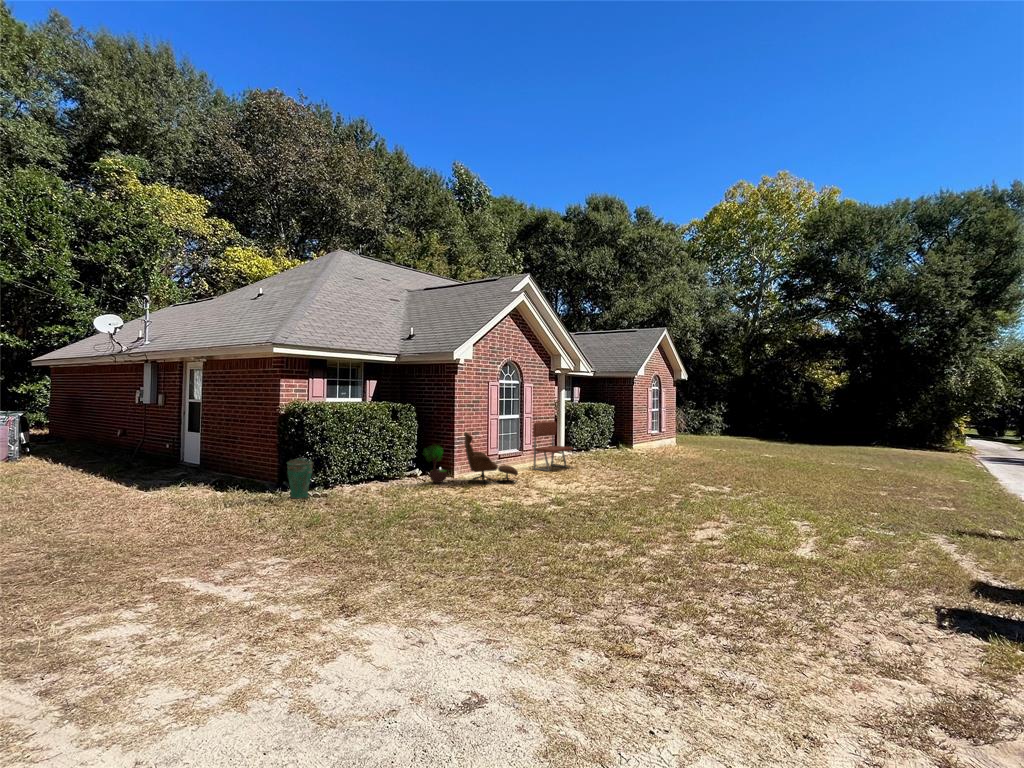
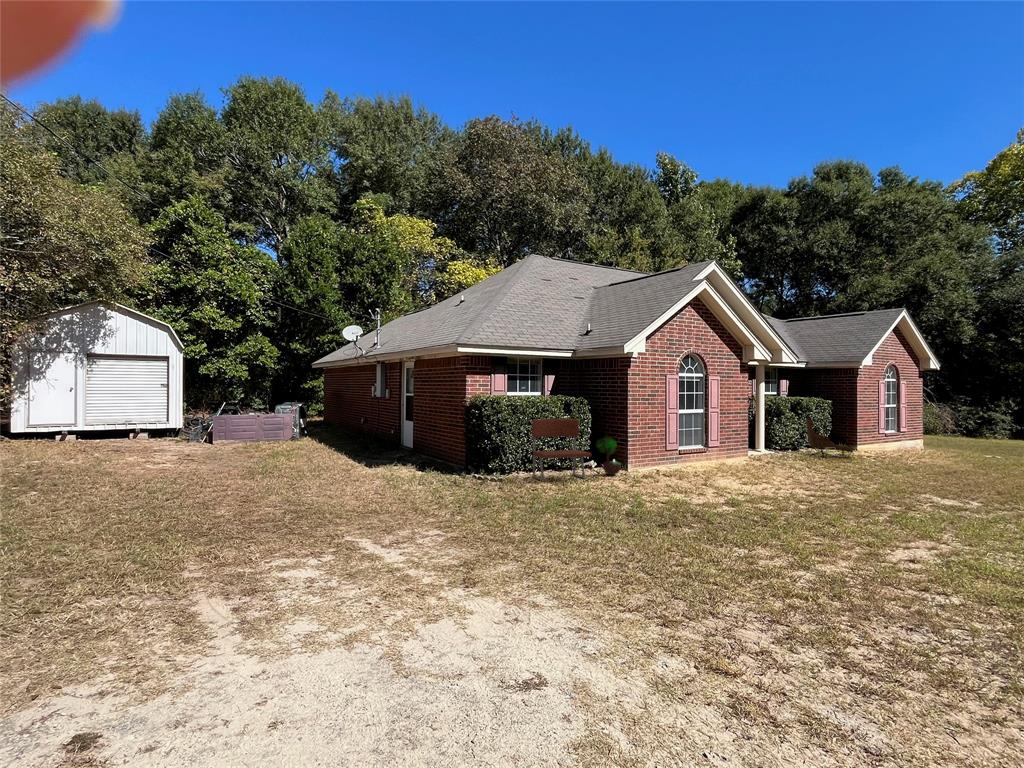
bench: present [533,421,573,471] -> present [531,419,591,481]
lounge chair: present [464,432,518,484] -> present [806,419,853,457]
trash can: present [287,458,313,499] -> none [469,444,492,481]

